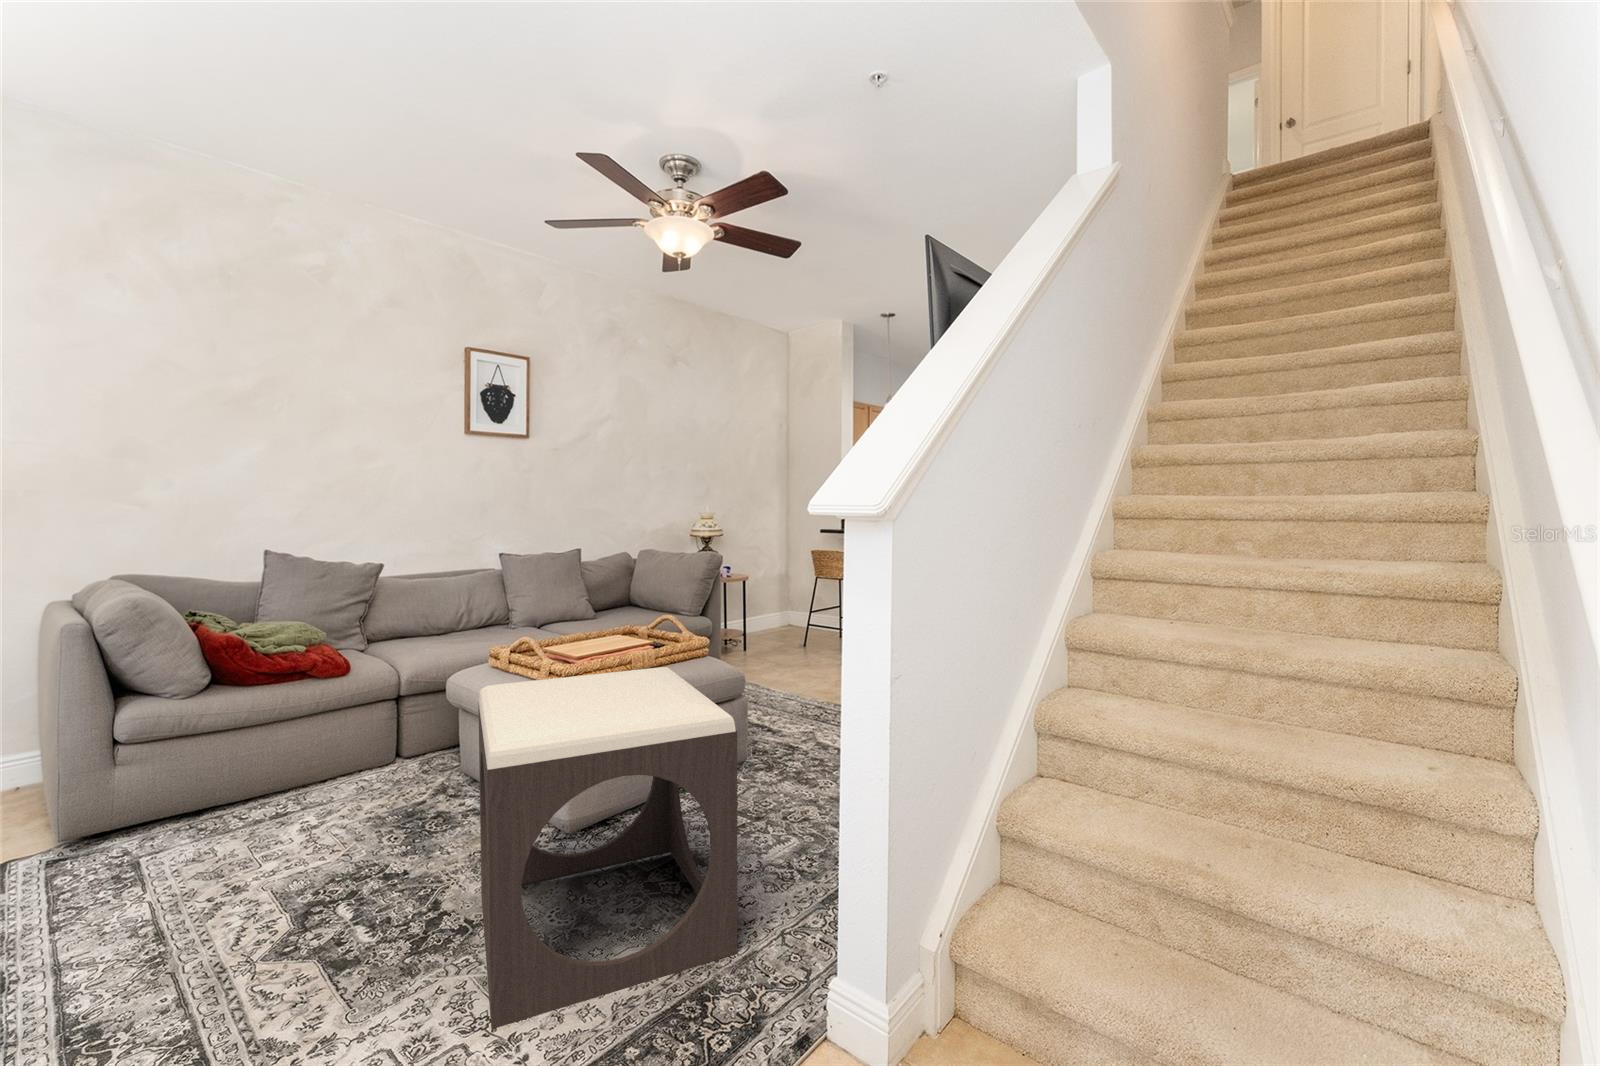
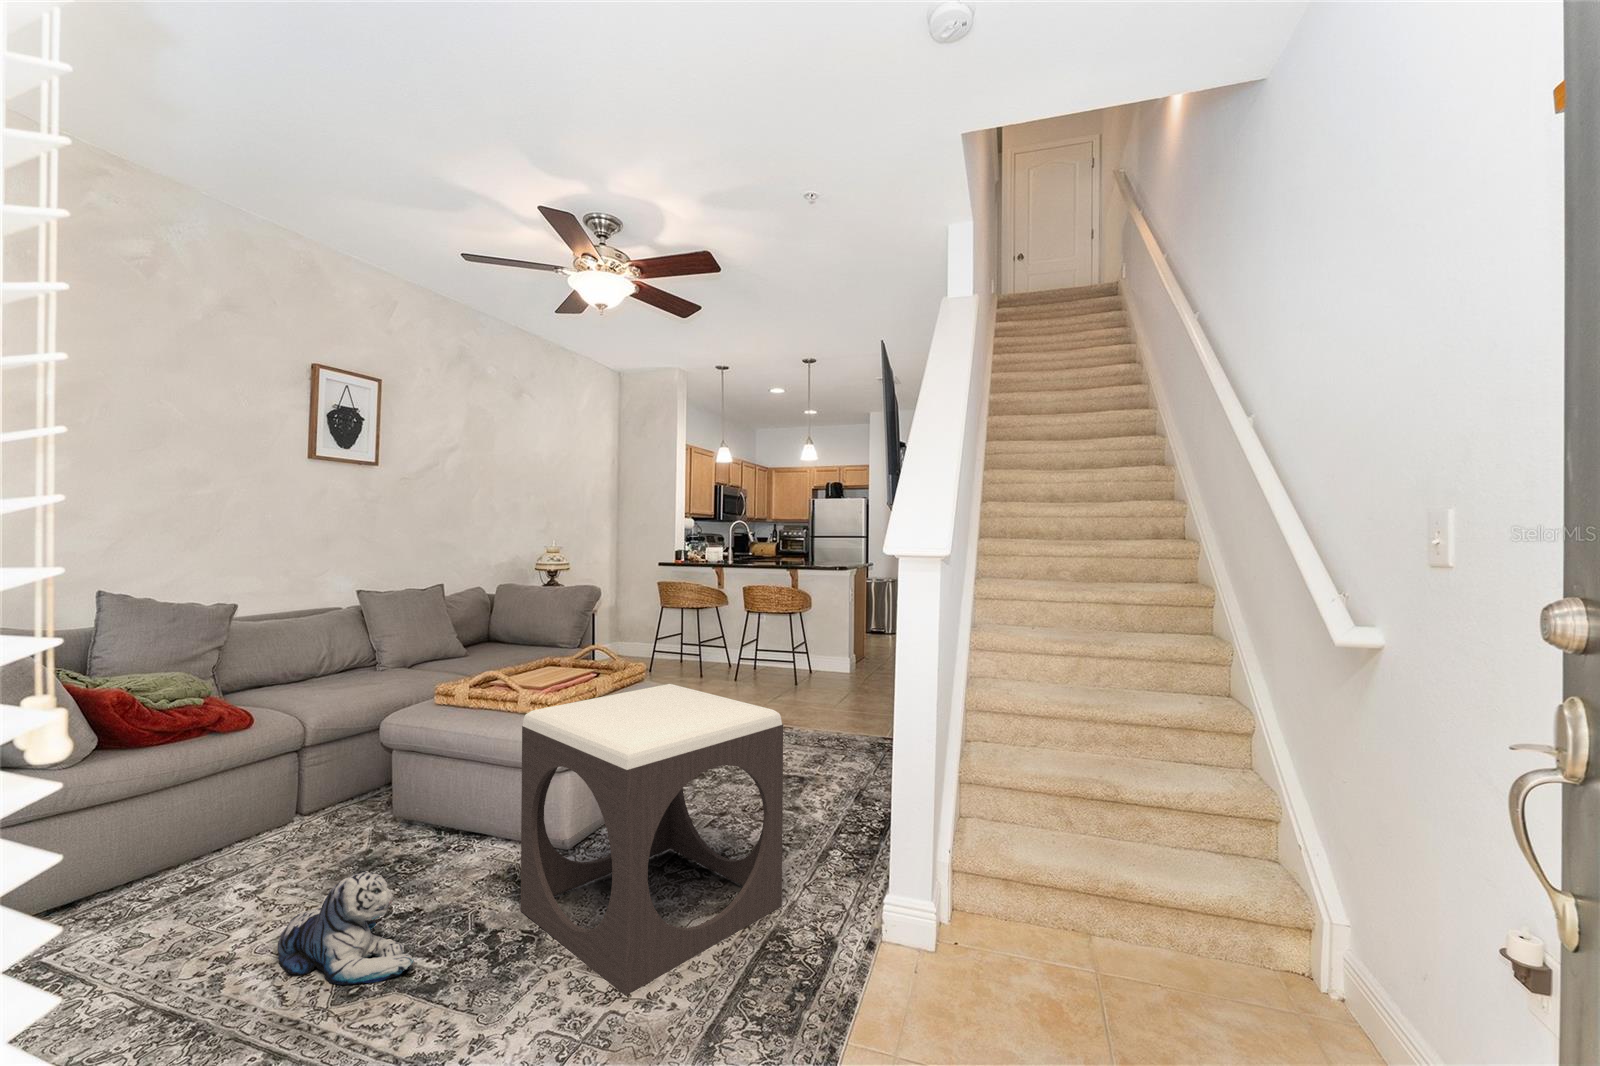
plush toy: none [254,831,354,946] -> present [278,871,413,985]

